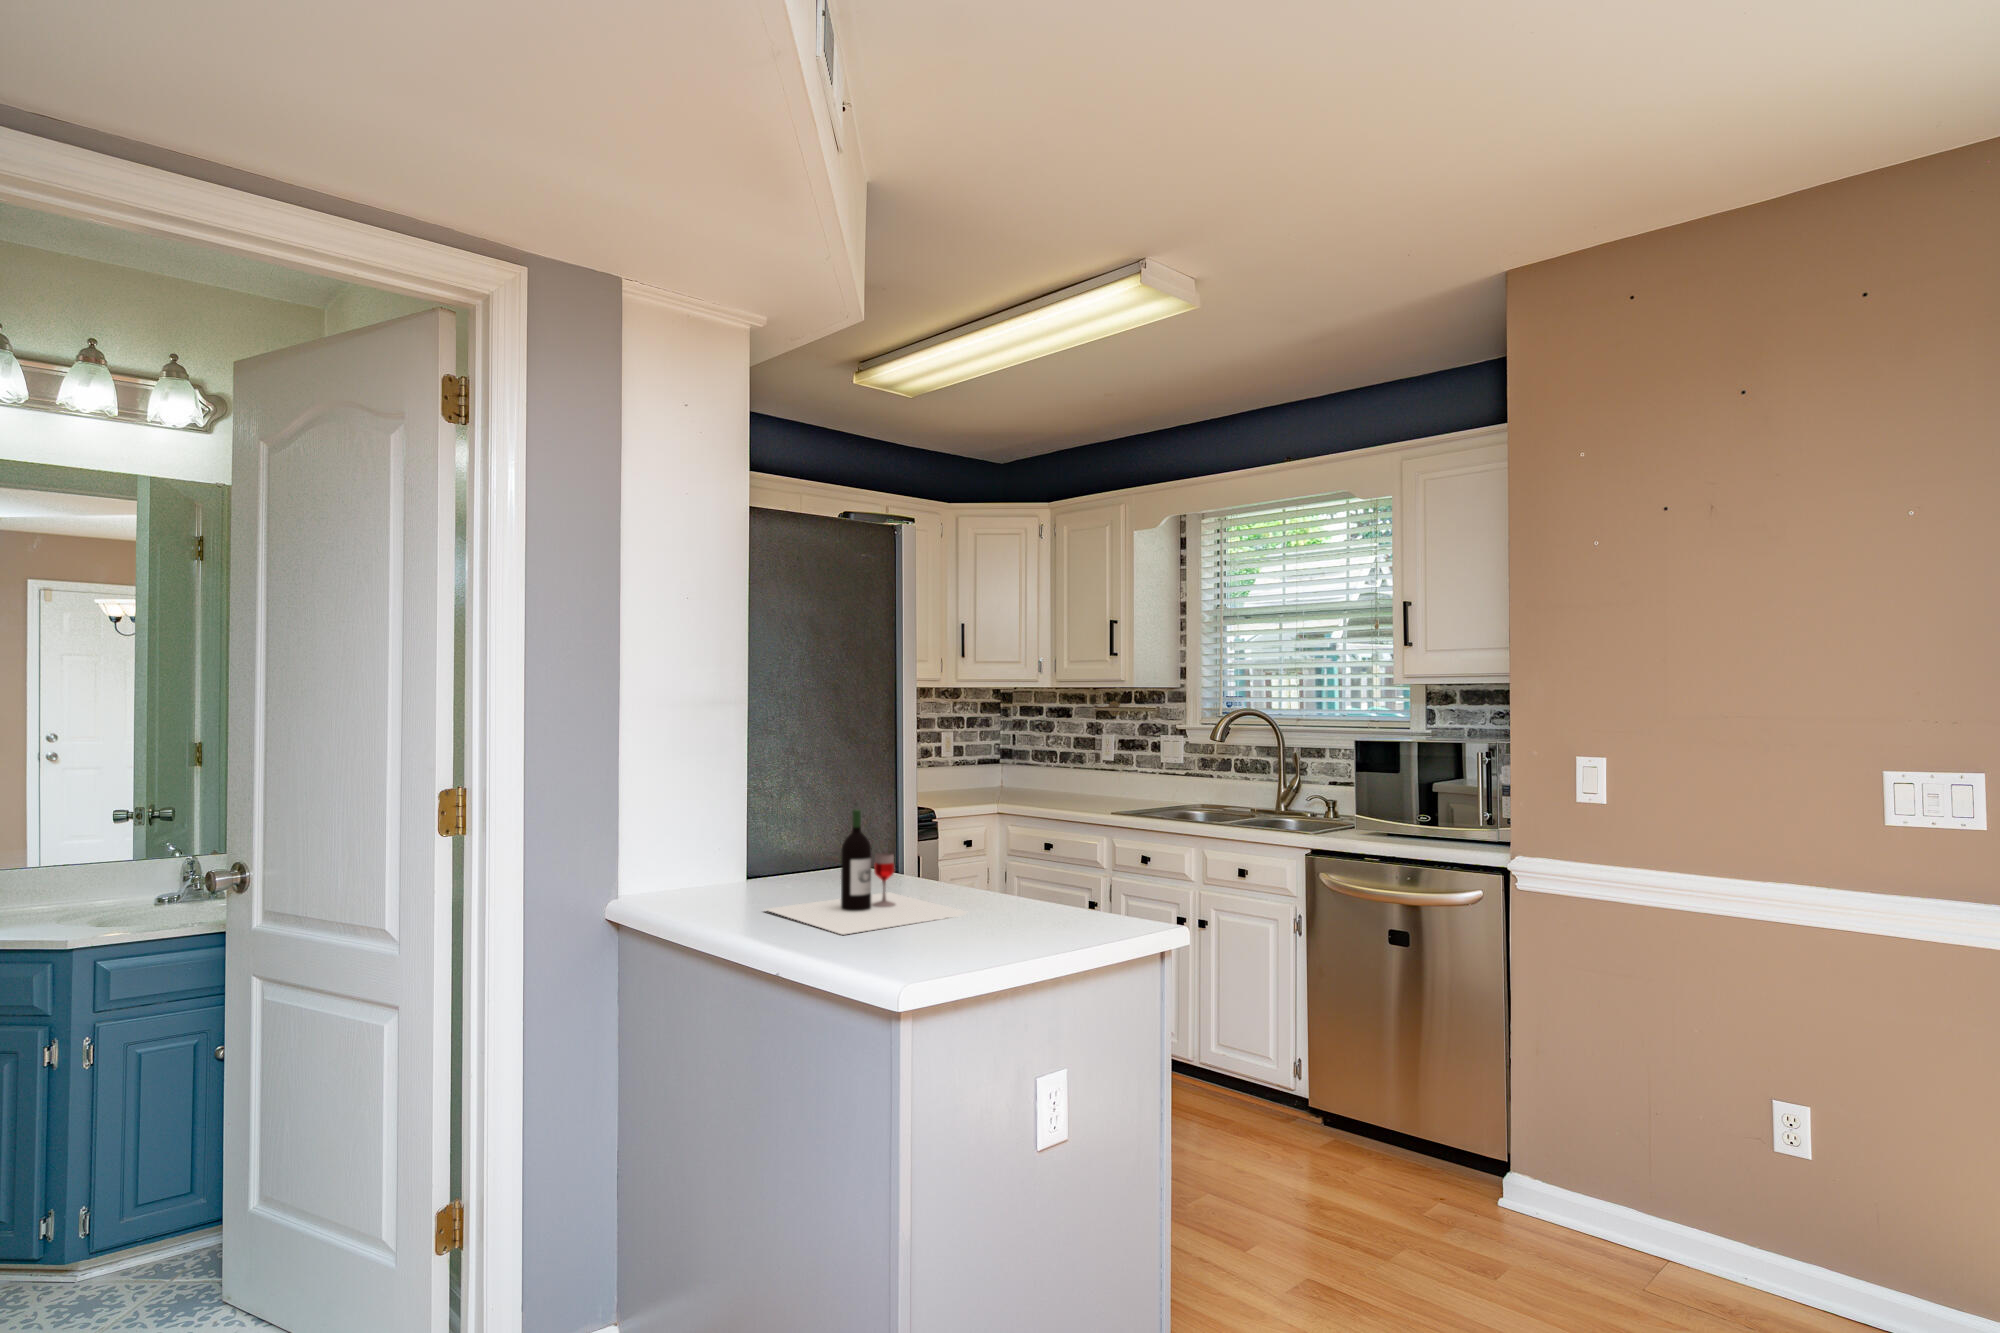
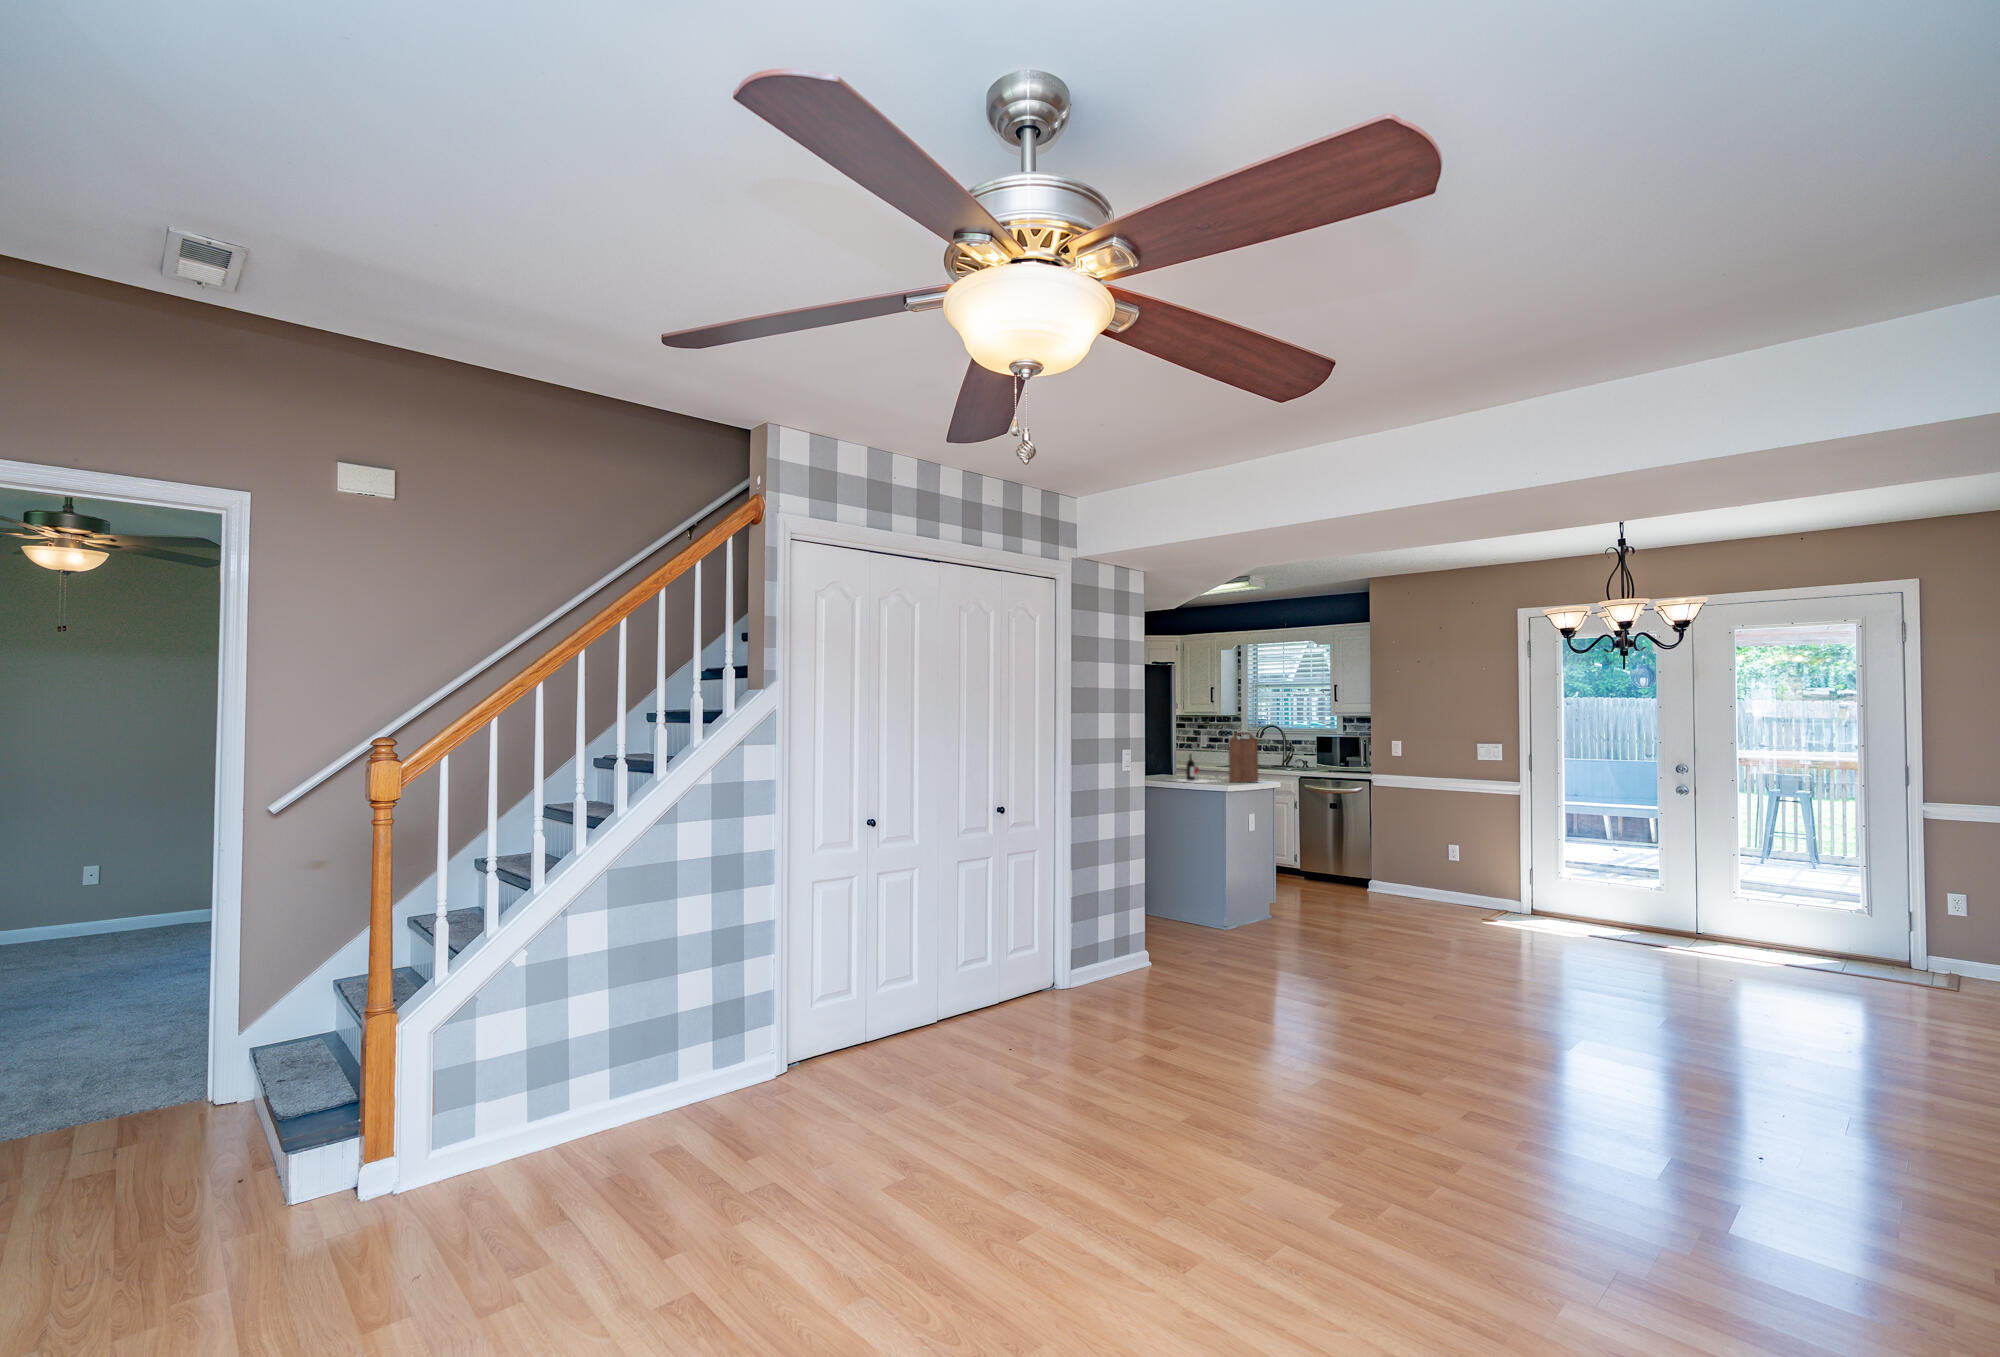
cutting board: none [970,733,1083,930] -> present [1229,732,1258,782]

